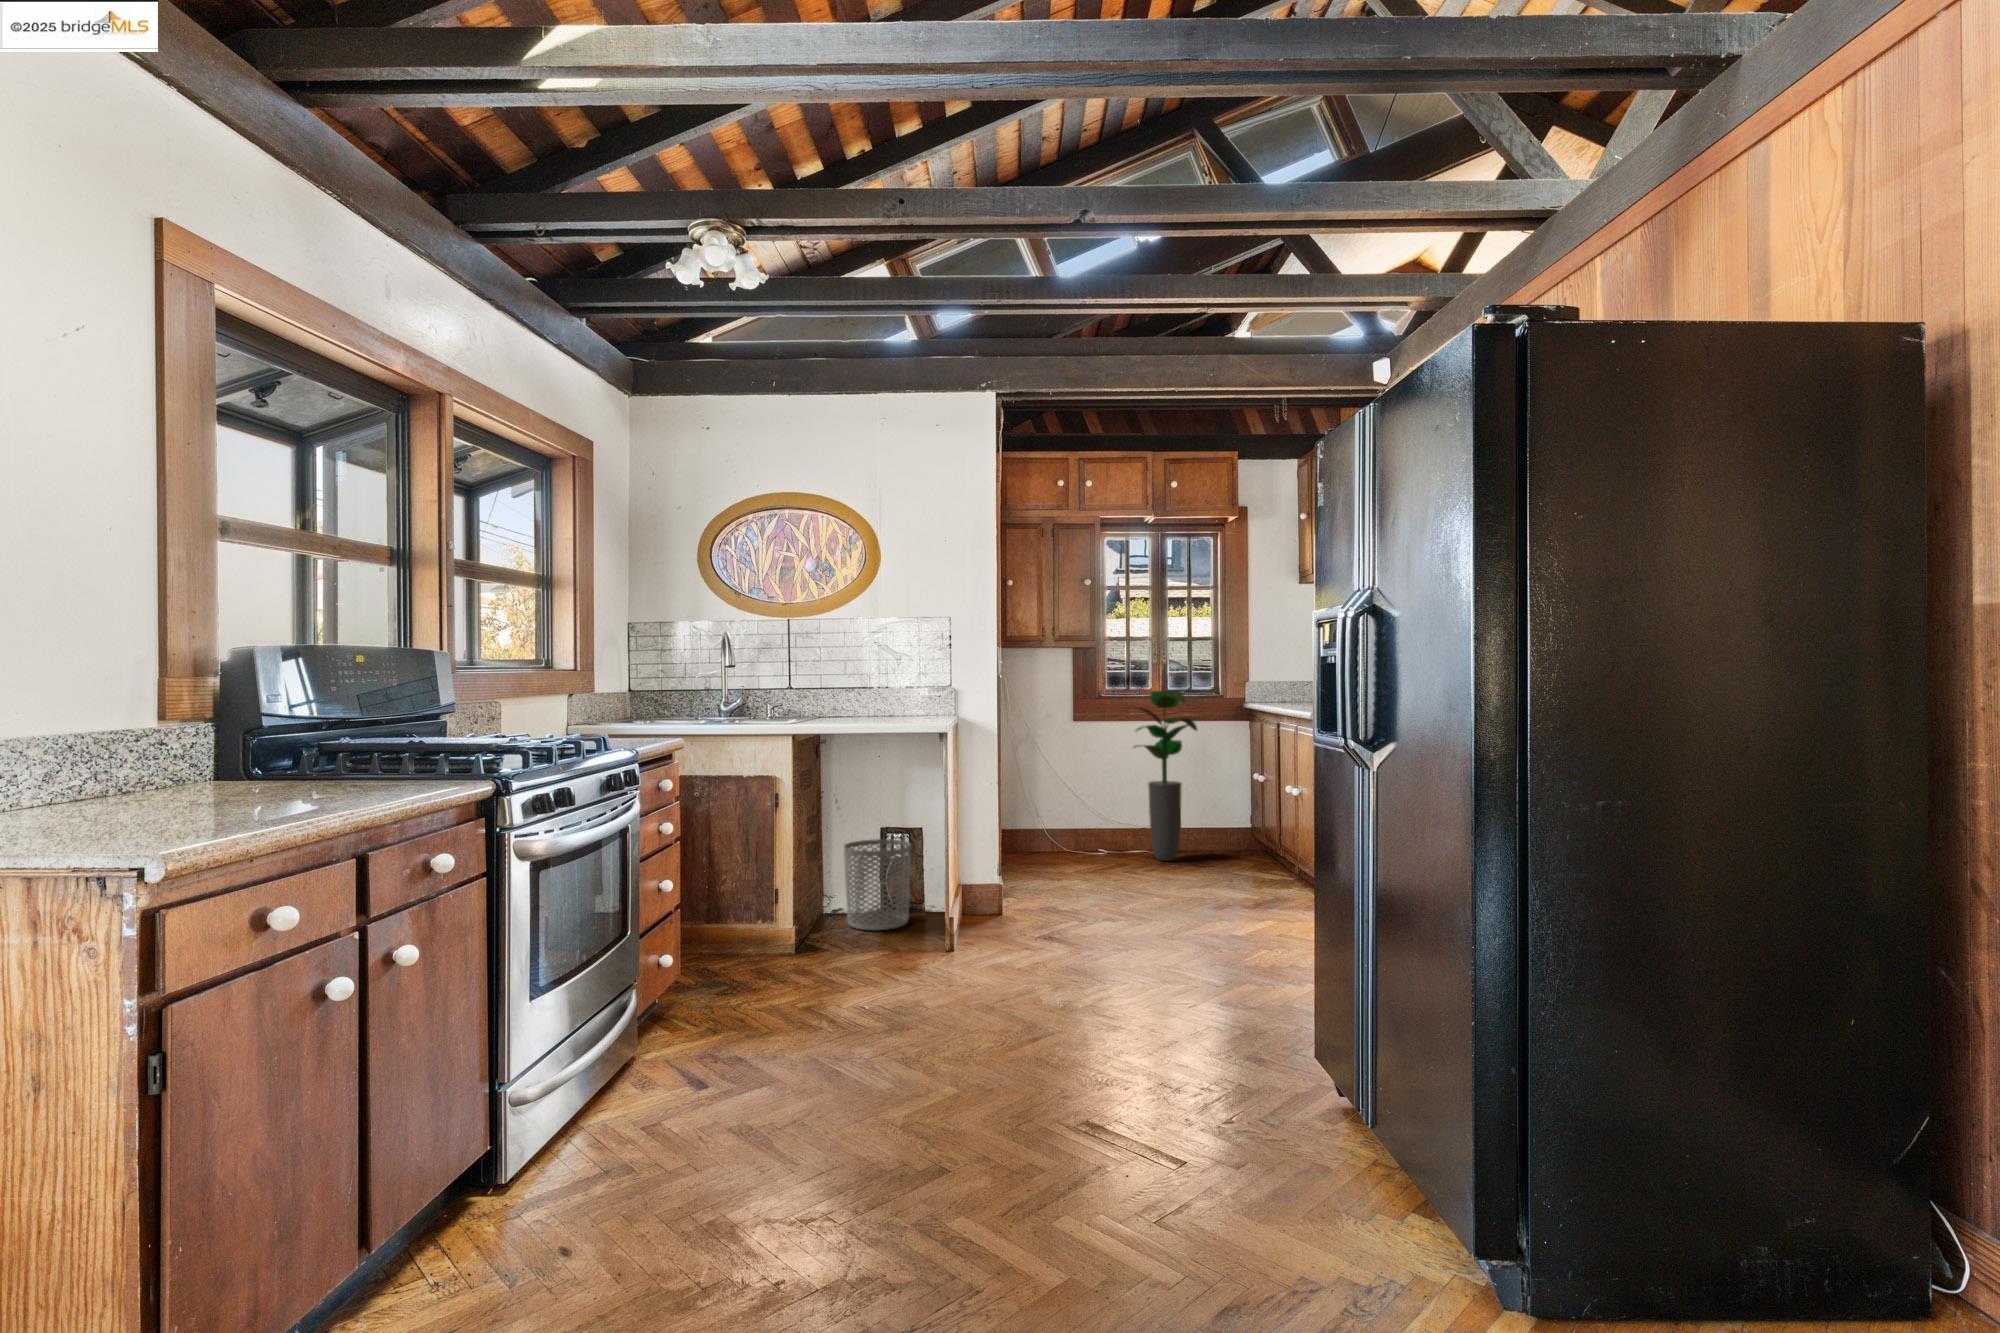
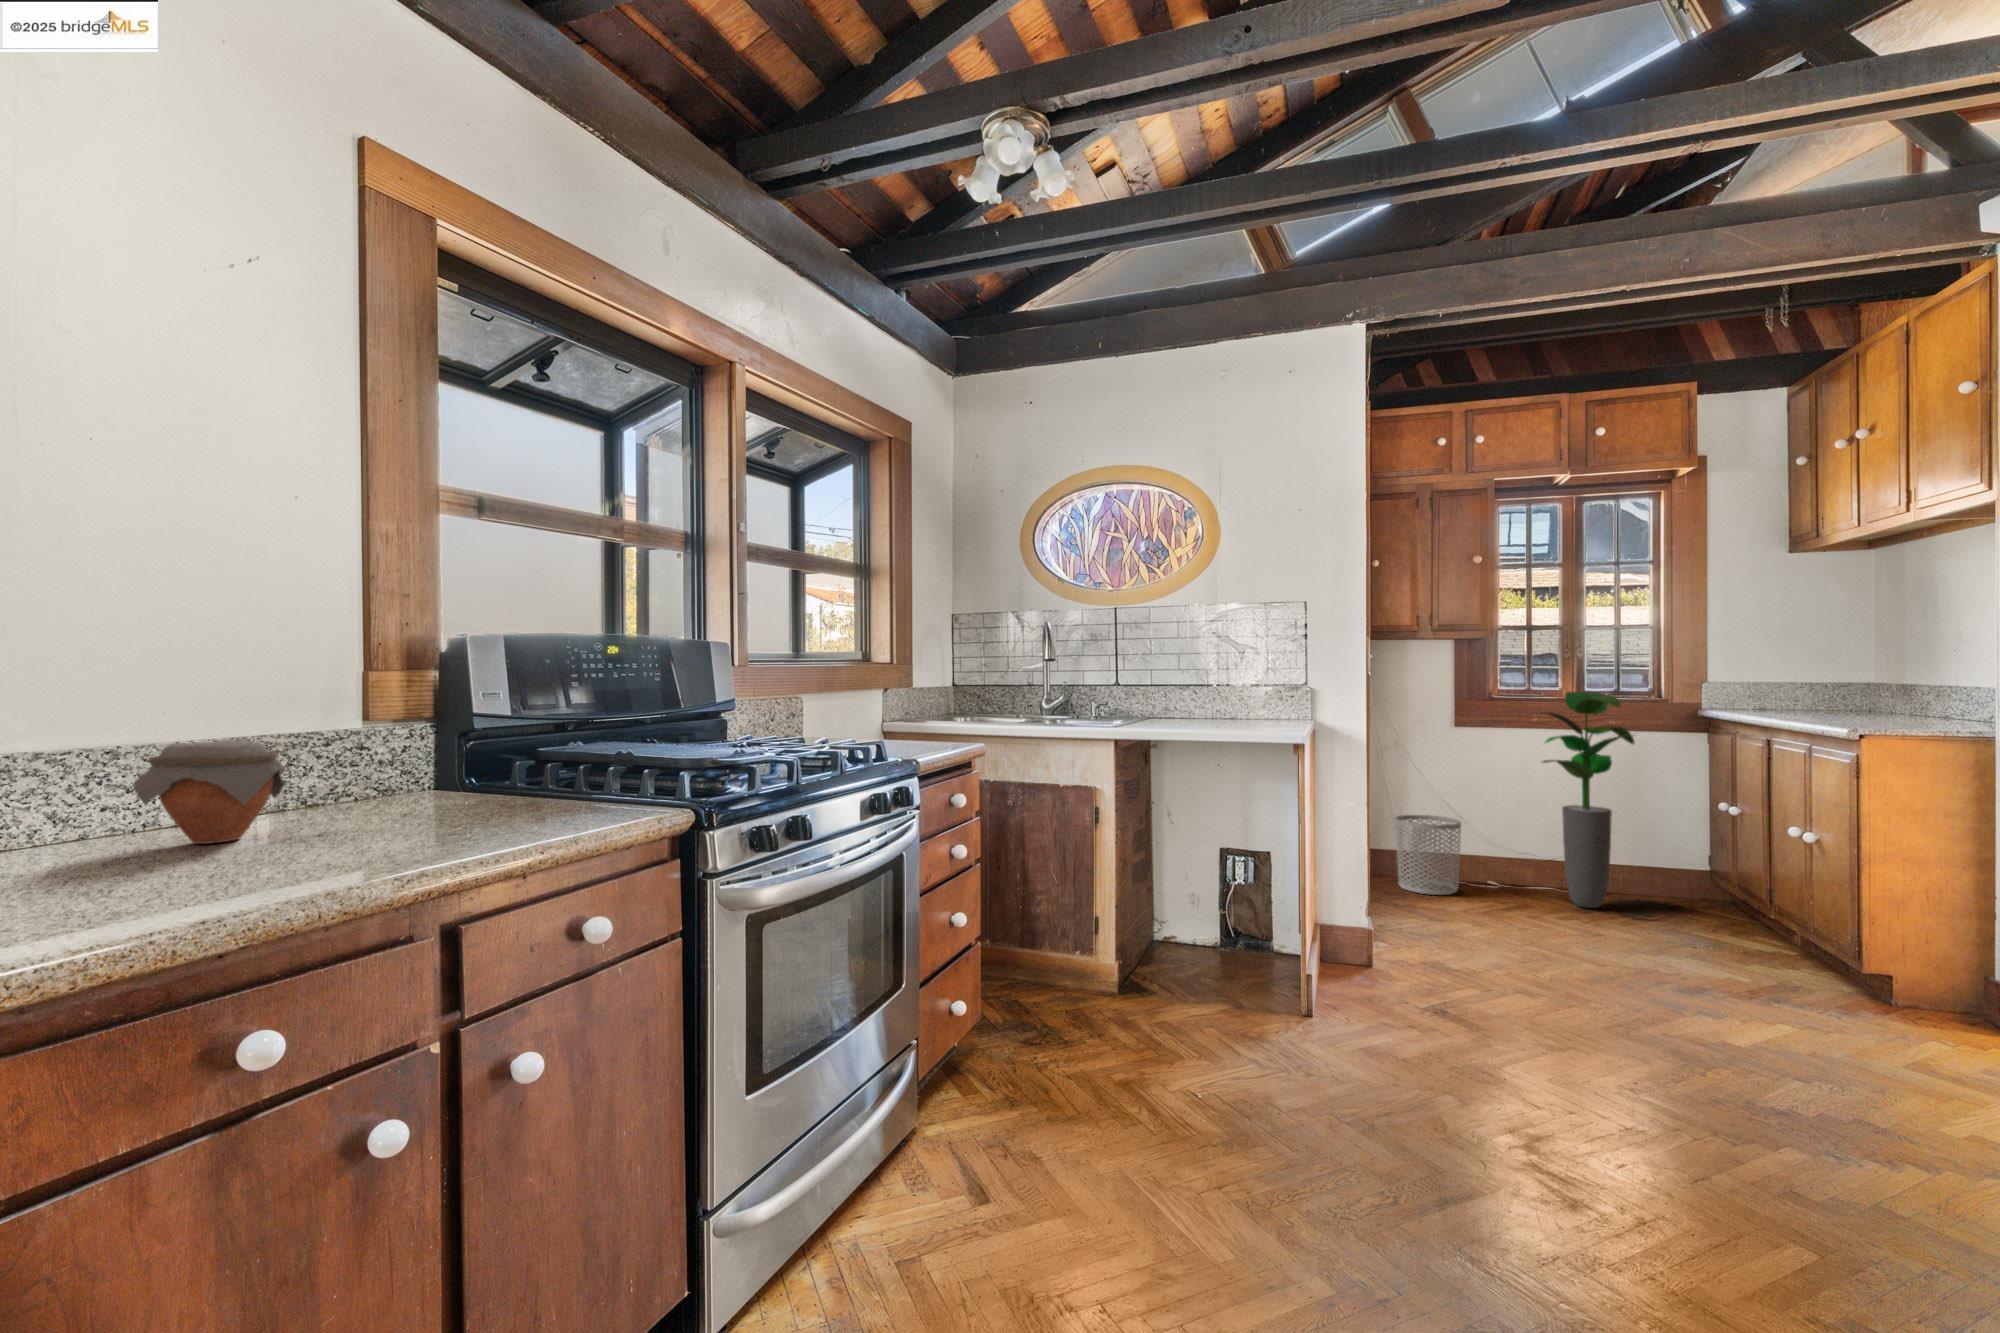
jar: none [53,733,170,812] -> present [133,740,285,844]
waste bin: present [844,839,911,930] -> present [1396,815,1461,895]

